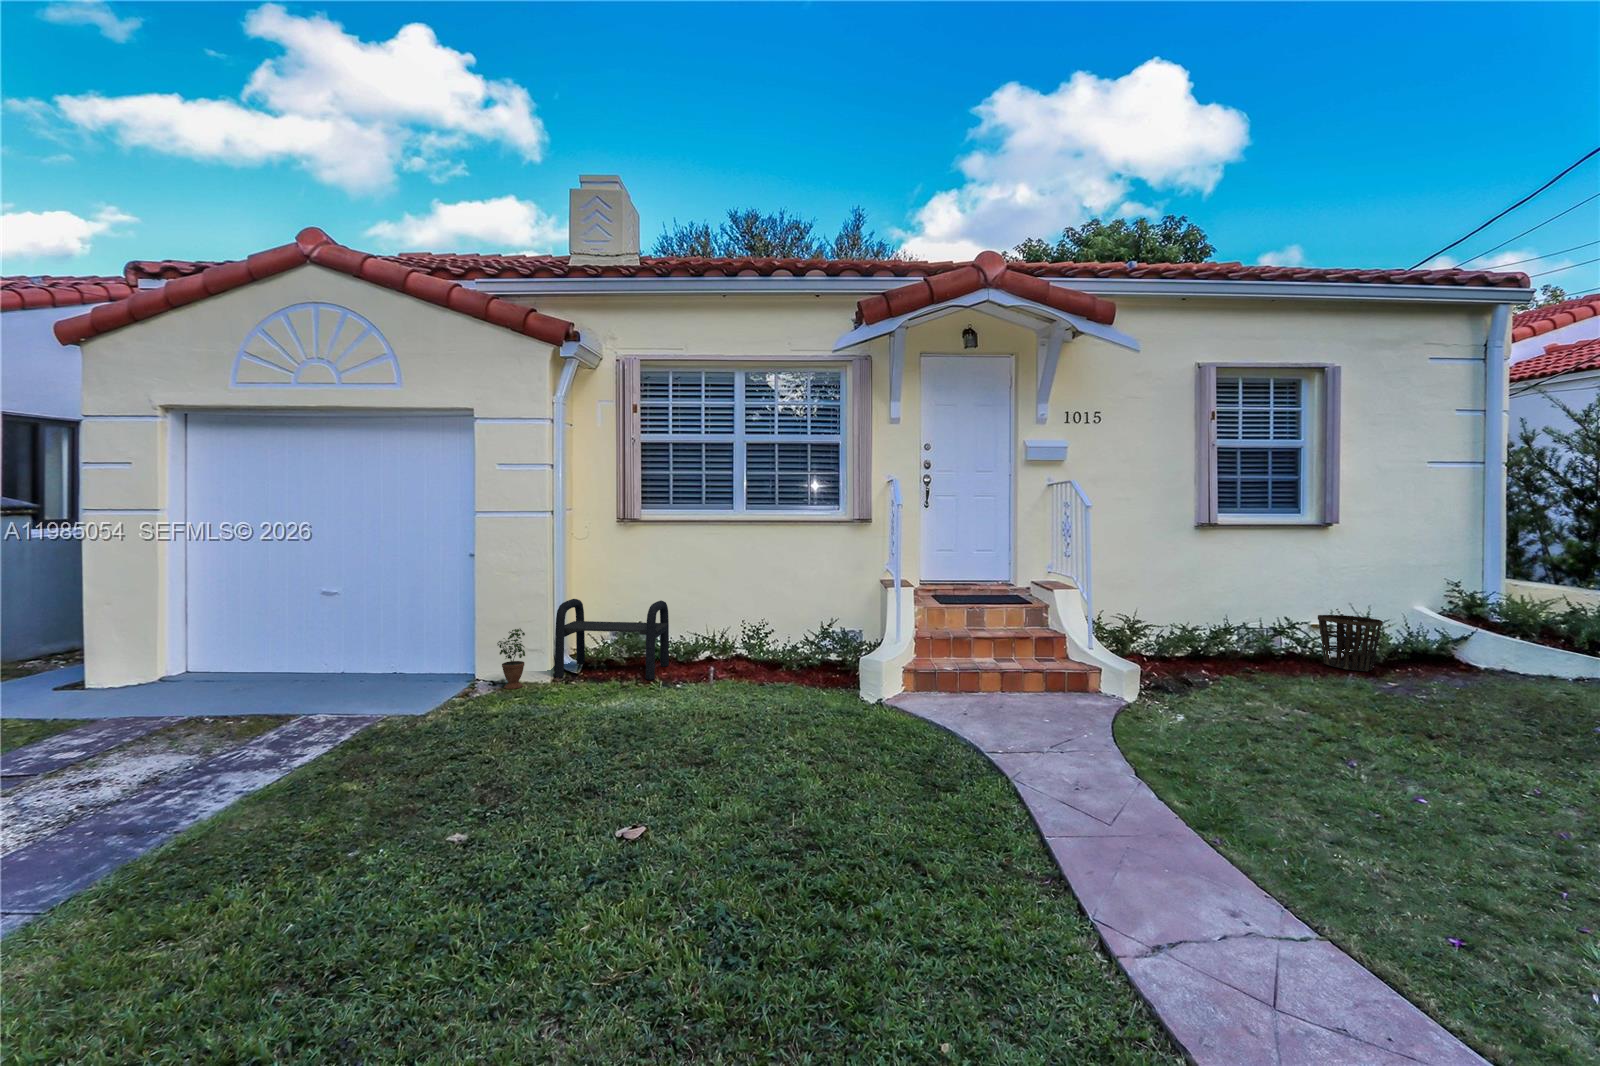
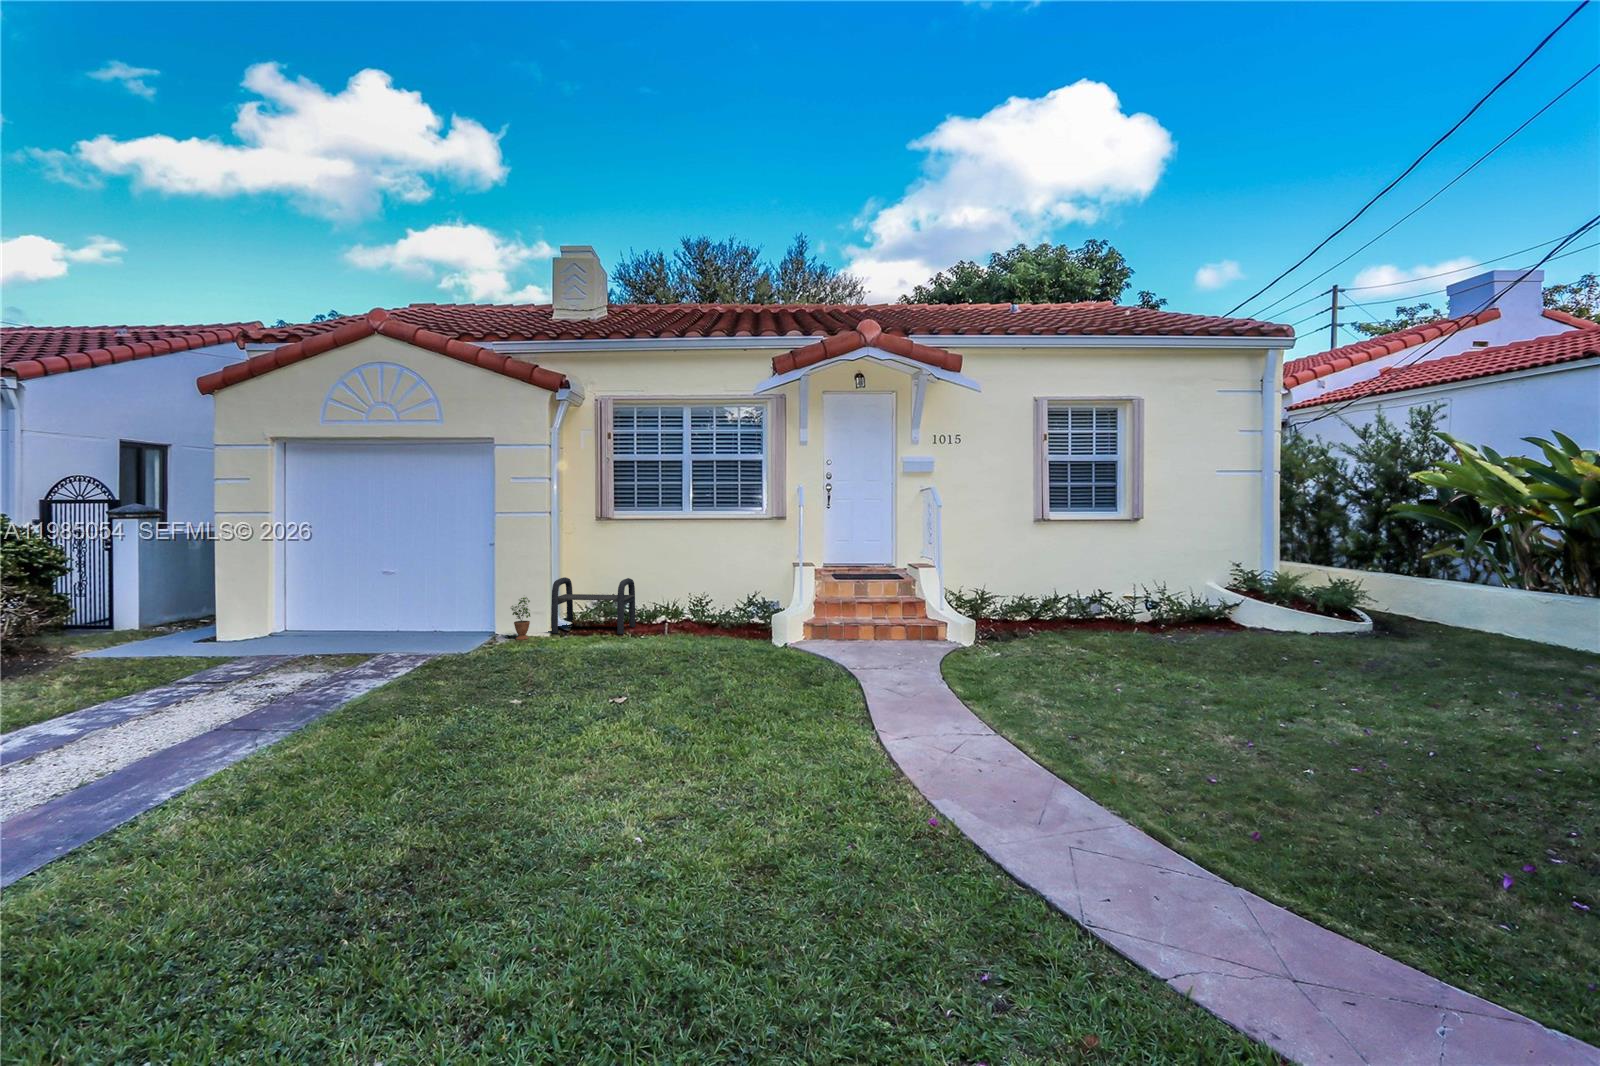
basket: present [1318,615,1383,671] -> none [1122,587,1164,627]

